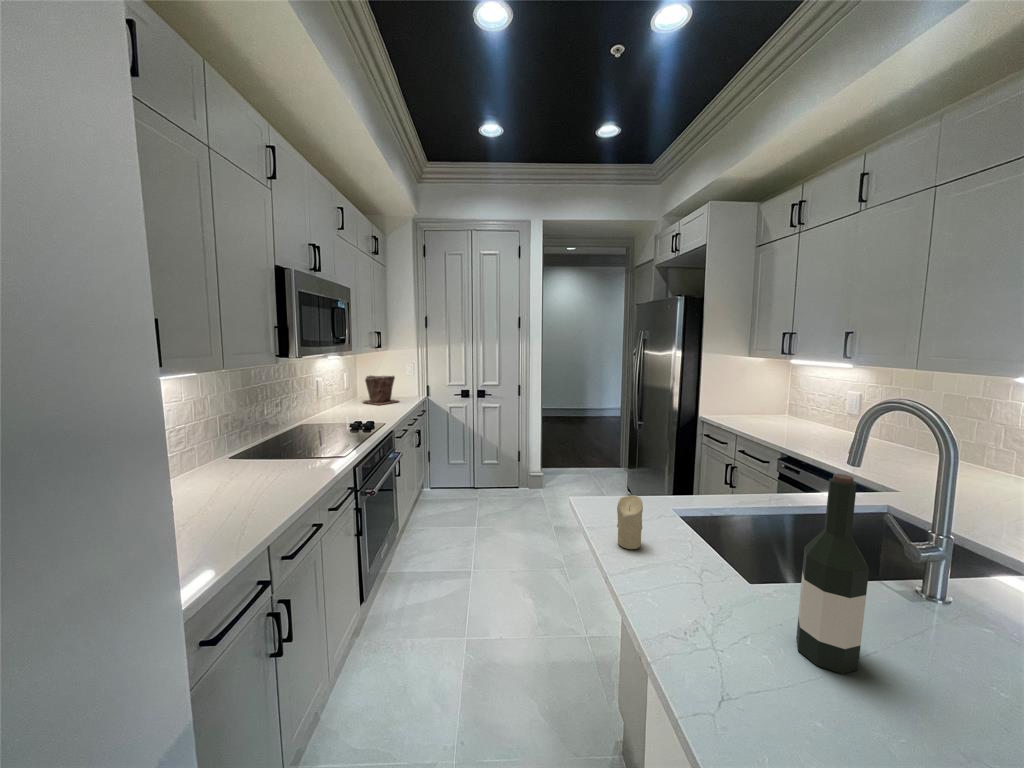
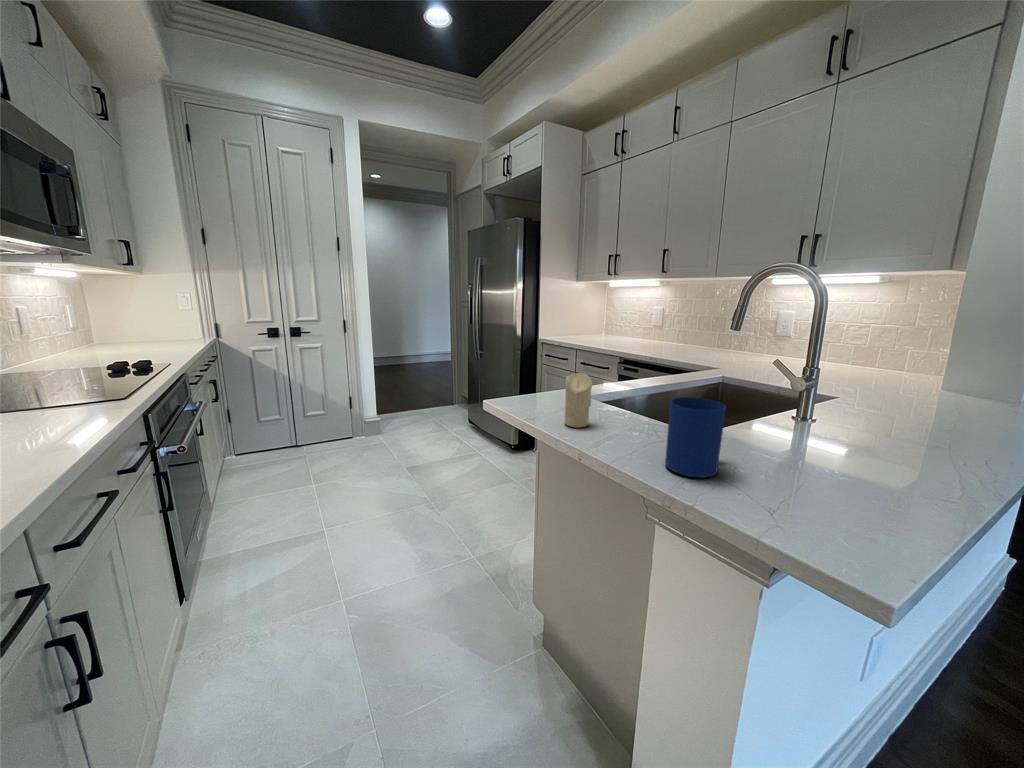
plant pot: present [364,375,399,405] -> none [109,306,176,348]
wine bottle: present [796,474,869,674] -> none [762,297,831,470]
mug: none [668,552,741,645] -> present [665,397,726,478]

